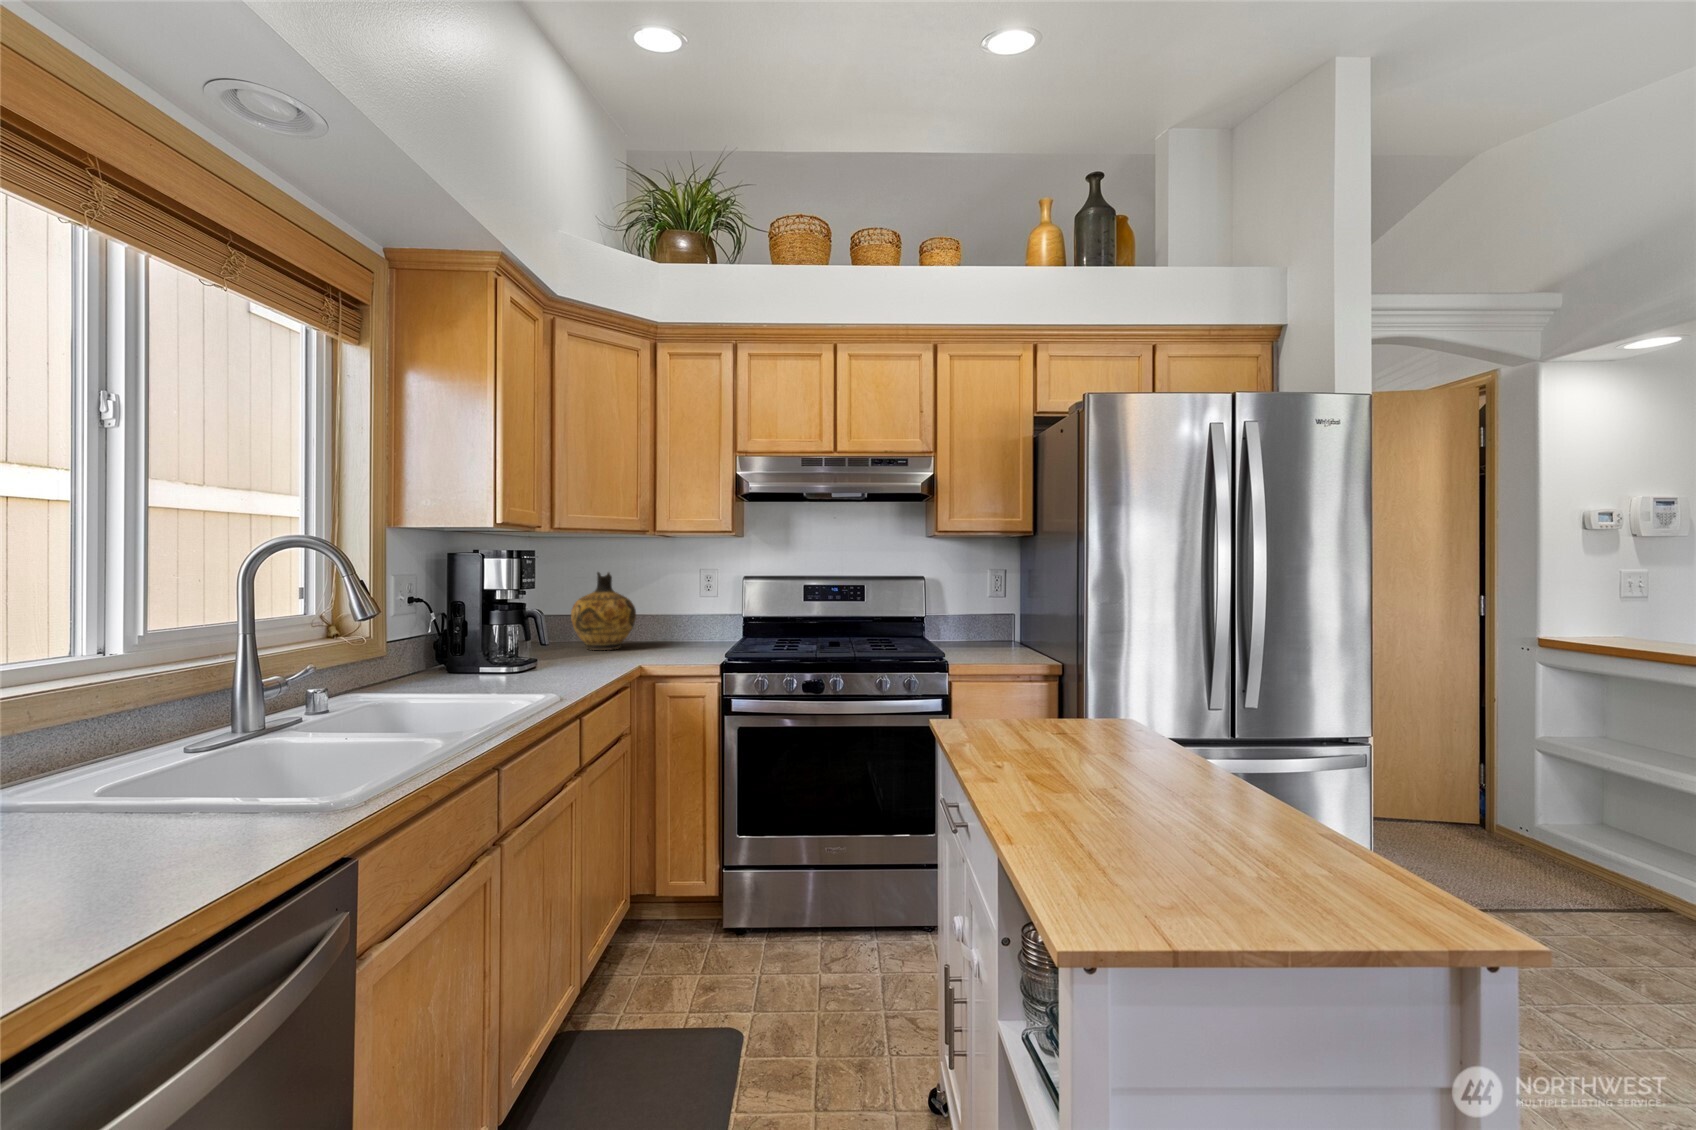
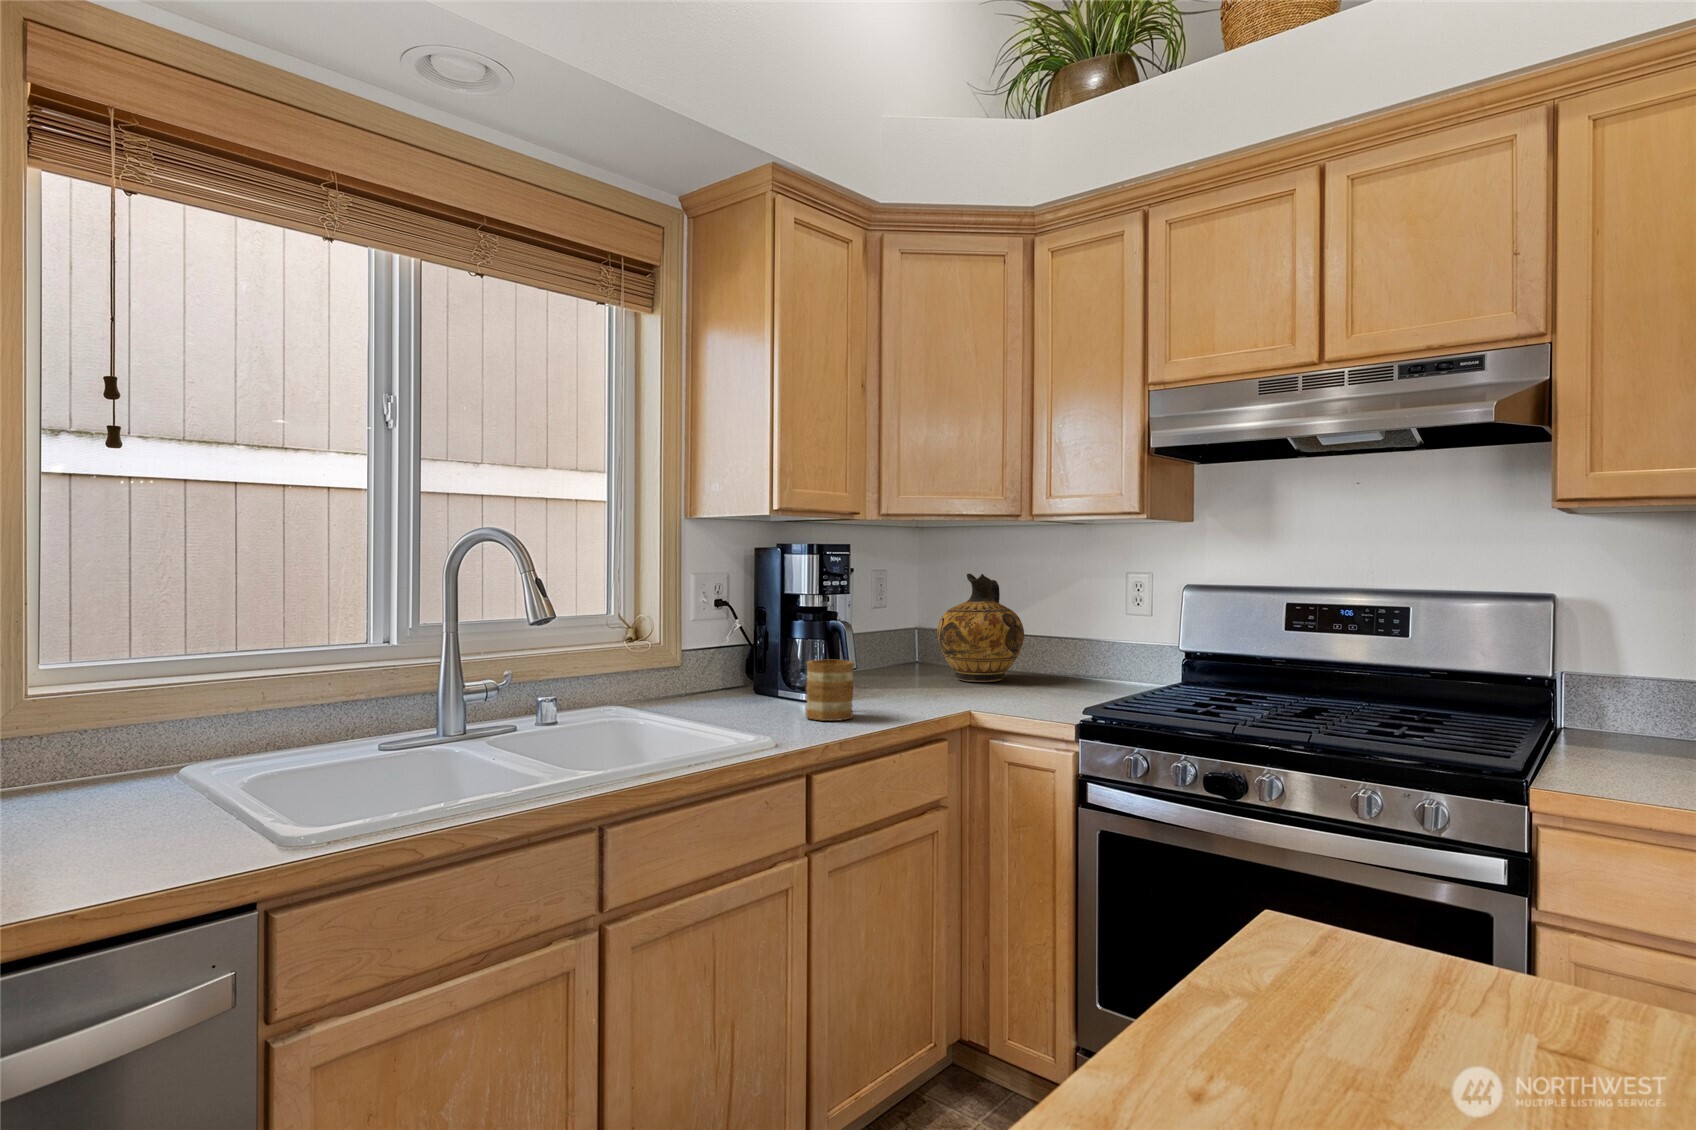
mug: none [534,637,574,683] -> present [806,660,854,721]

